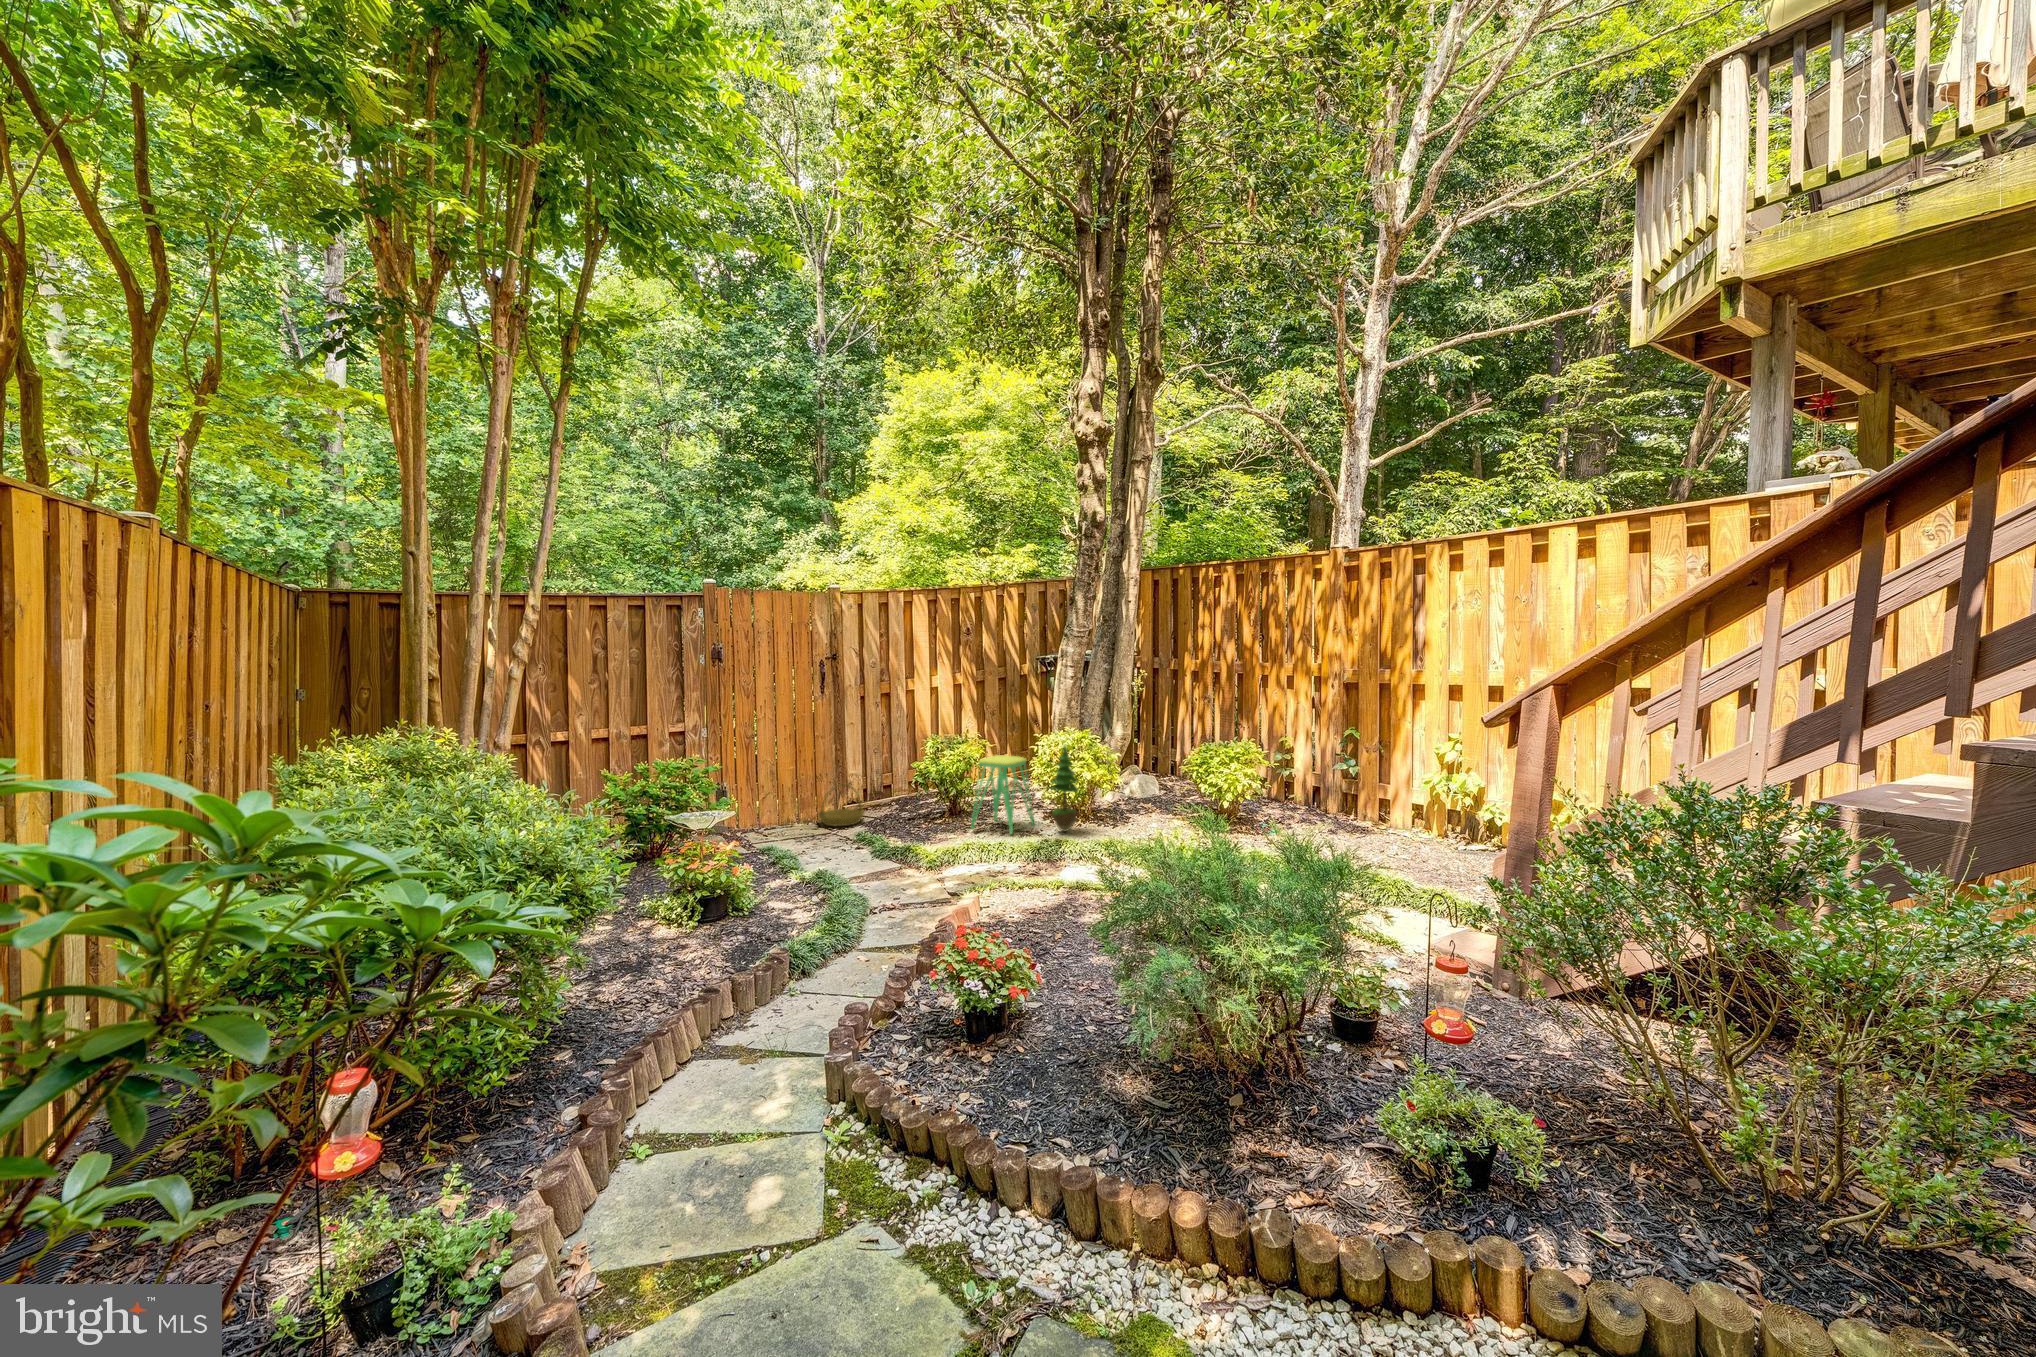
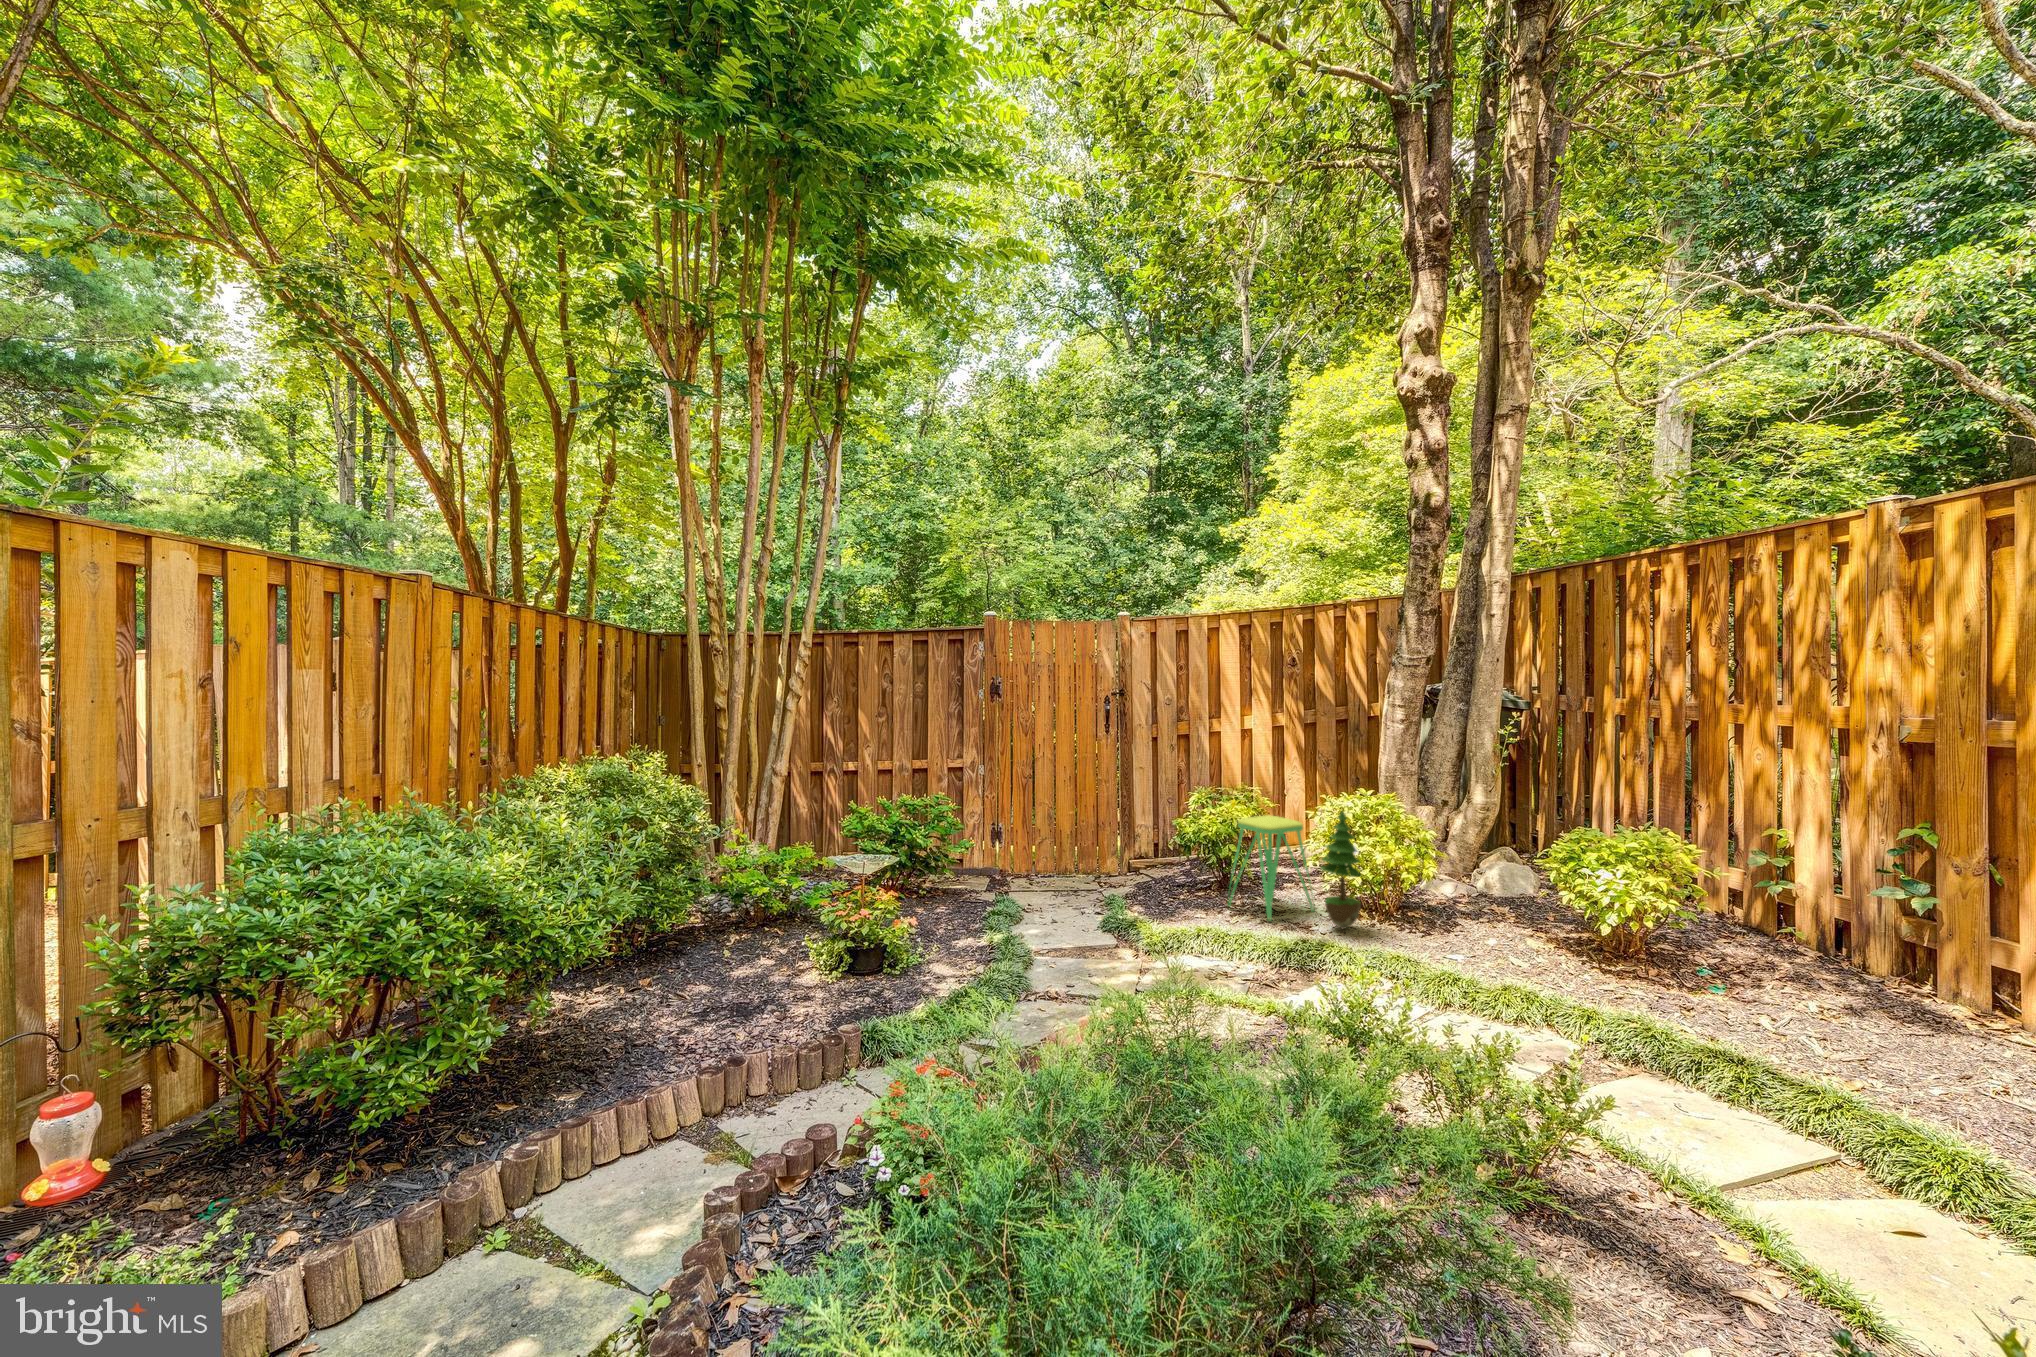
basket: present [819,784,864,826] -> none [1087,830,1138,879]

